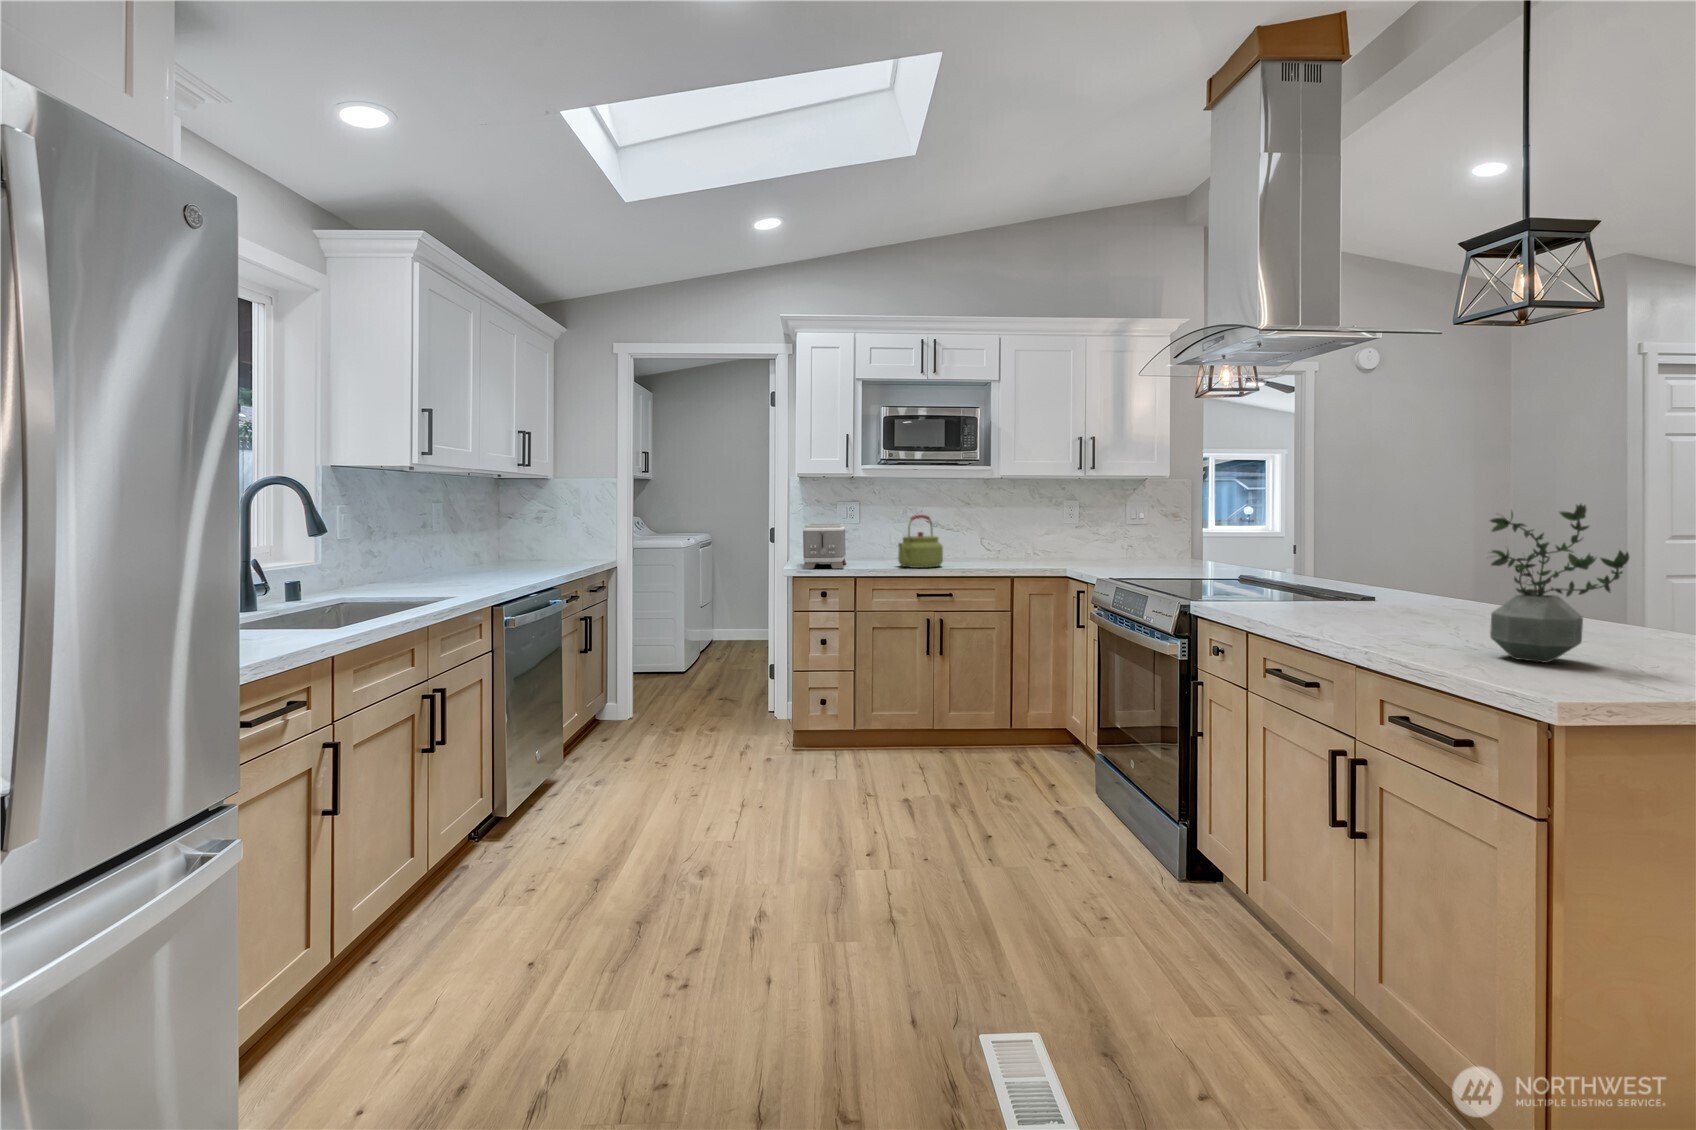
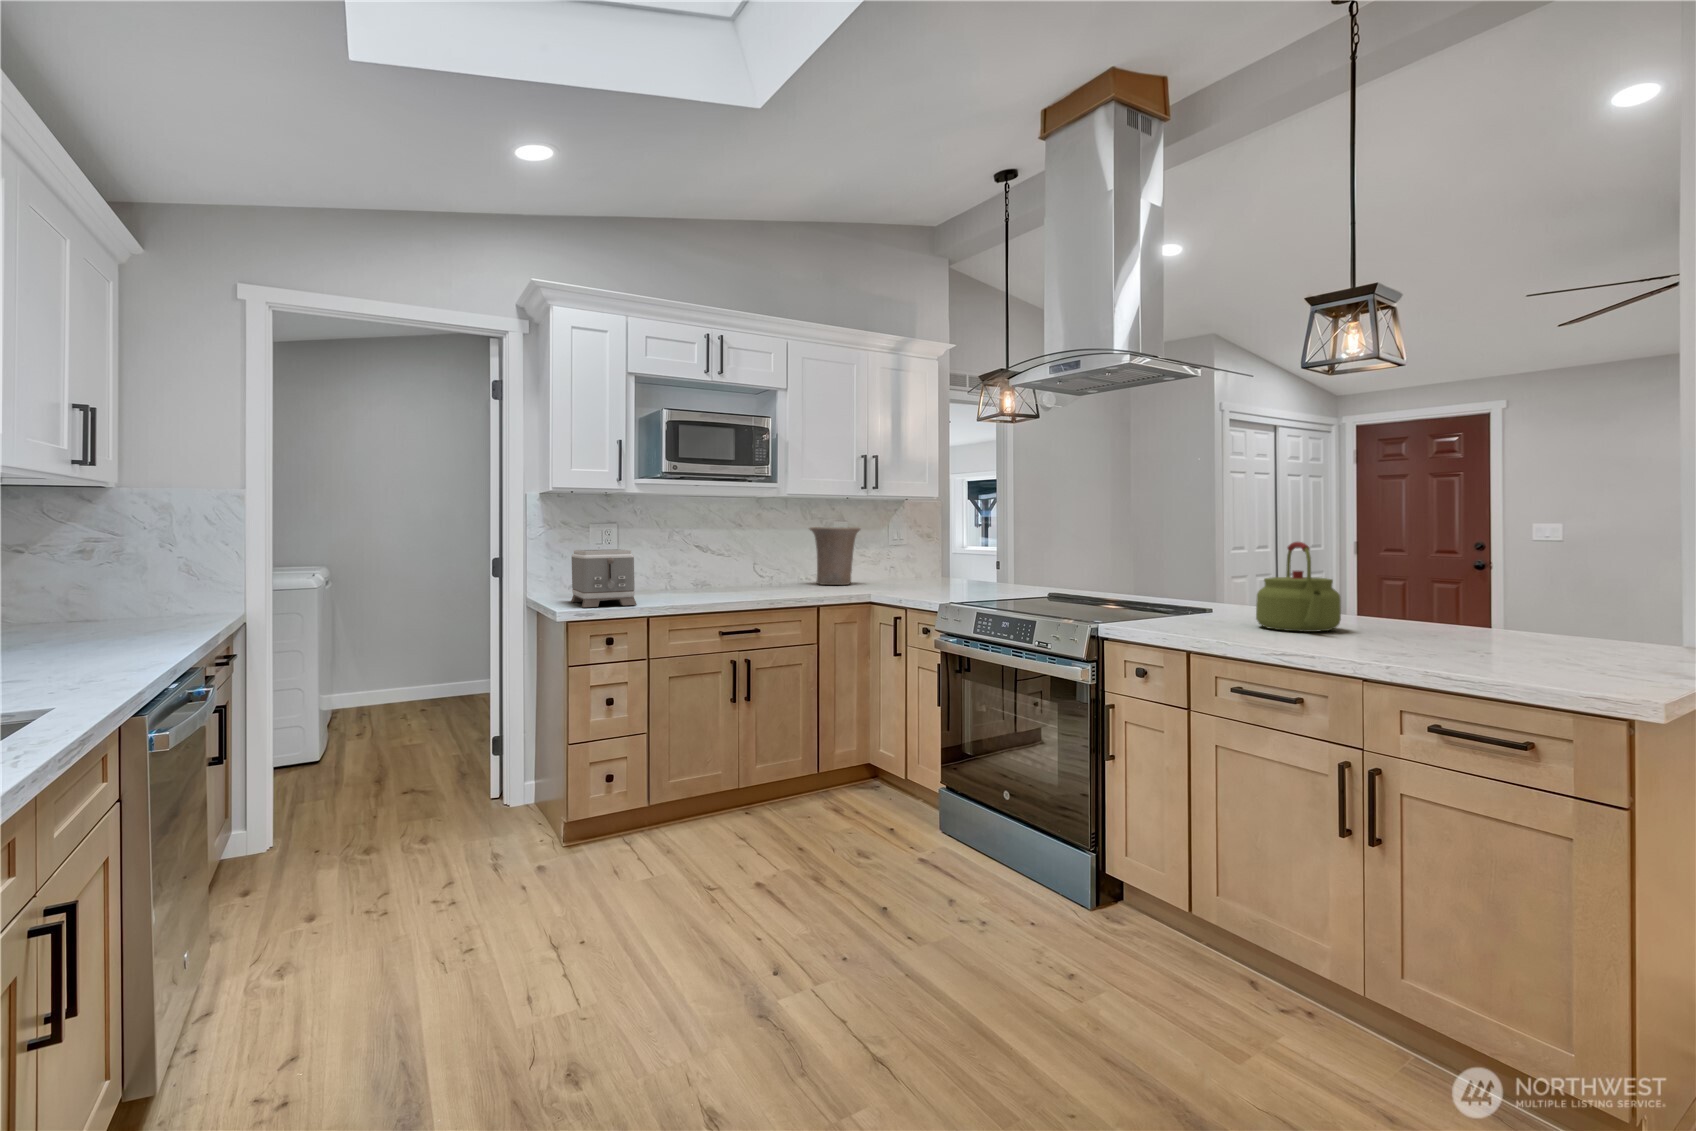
vase: none [1037,504,1087,558] -> present [809,527,860,585]
potted plant: present [1490,504,1629,663] -> none [1442,522,1547,658]
kettle: present [898,515,943,568] -> present [1256,542,1341,632]

